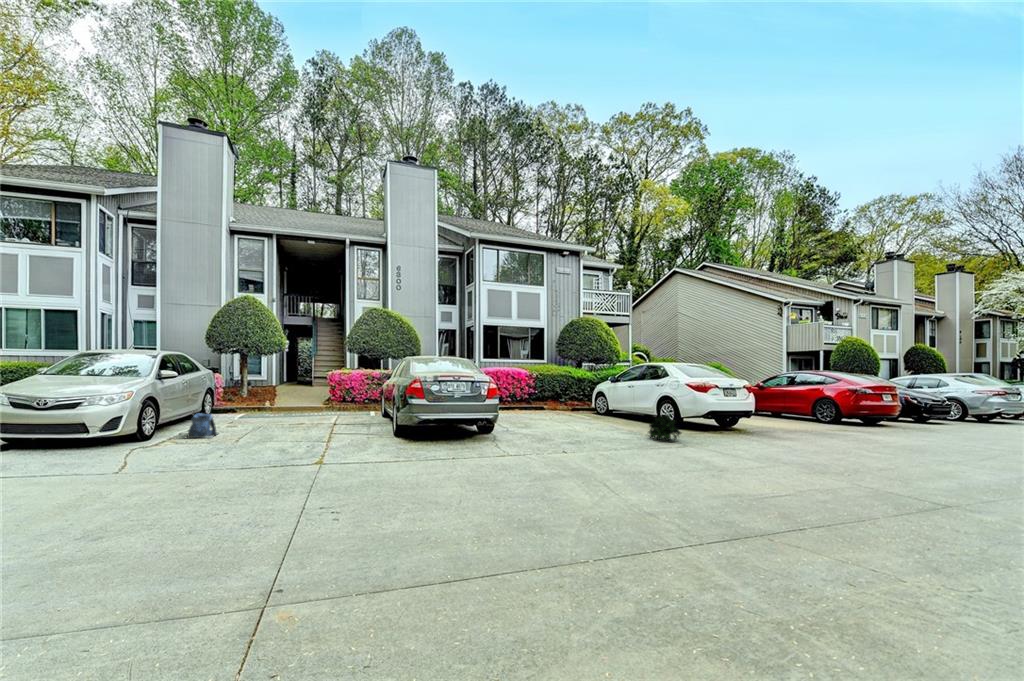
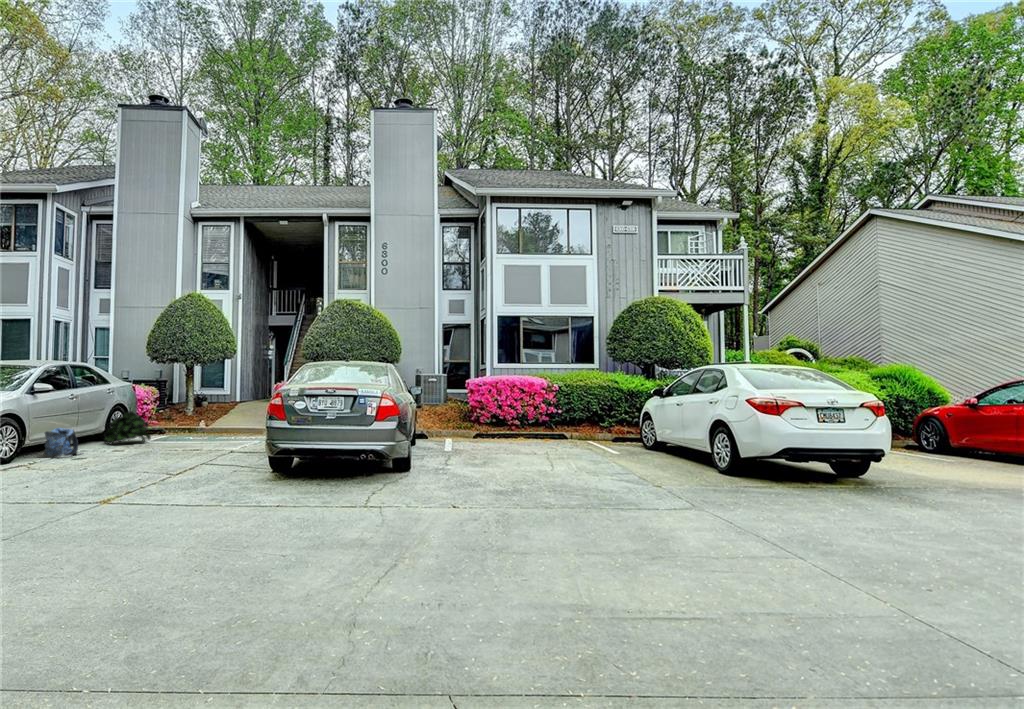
potted plant: present [648,415,681,440] -> present [104,411,151,444]

